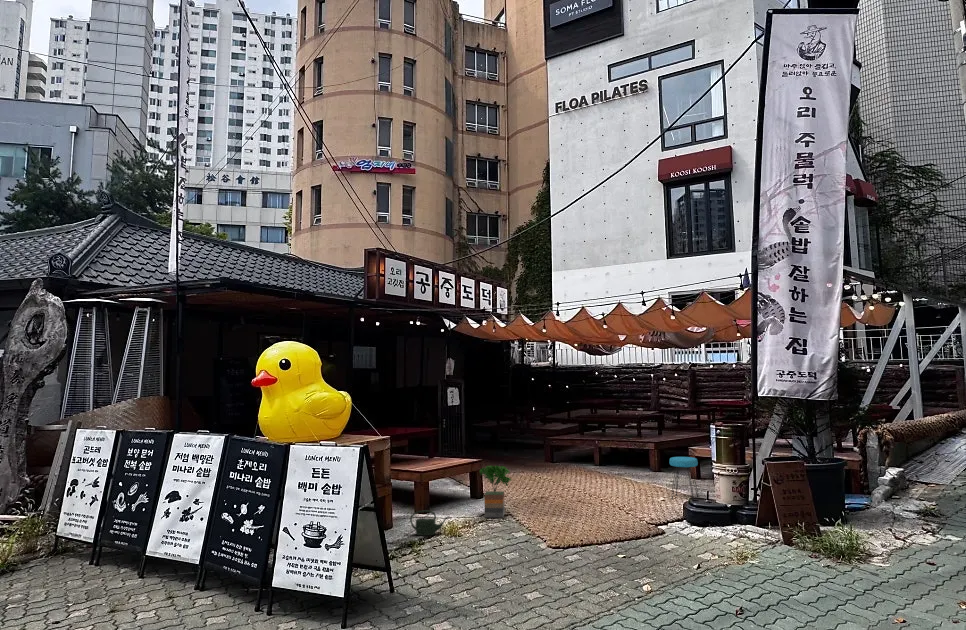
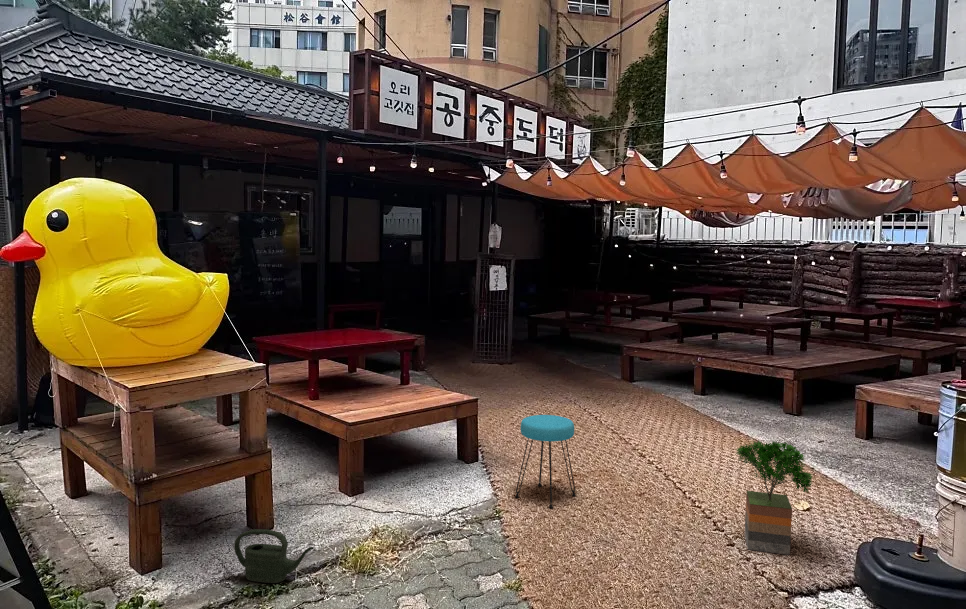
stool: present [669,457,699,500] -> present [515,415,576,507]
potted tree: present [480,466,511,518] -> present [736,440,813,555]

